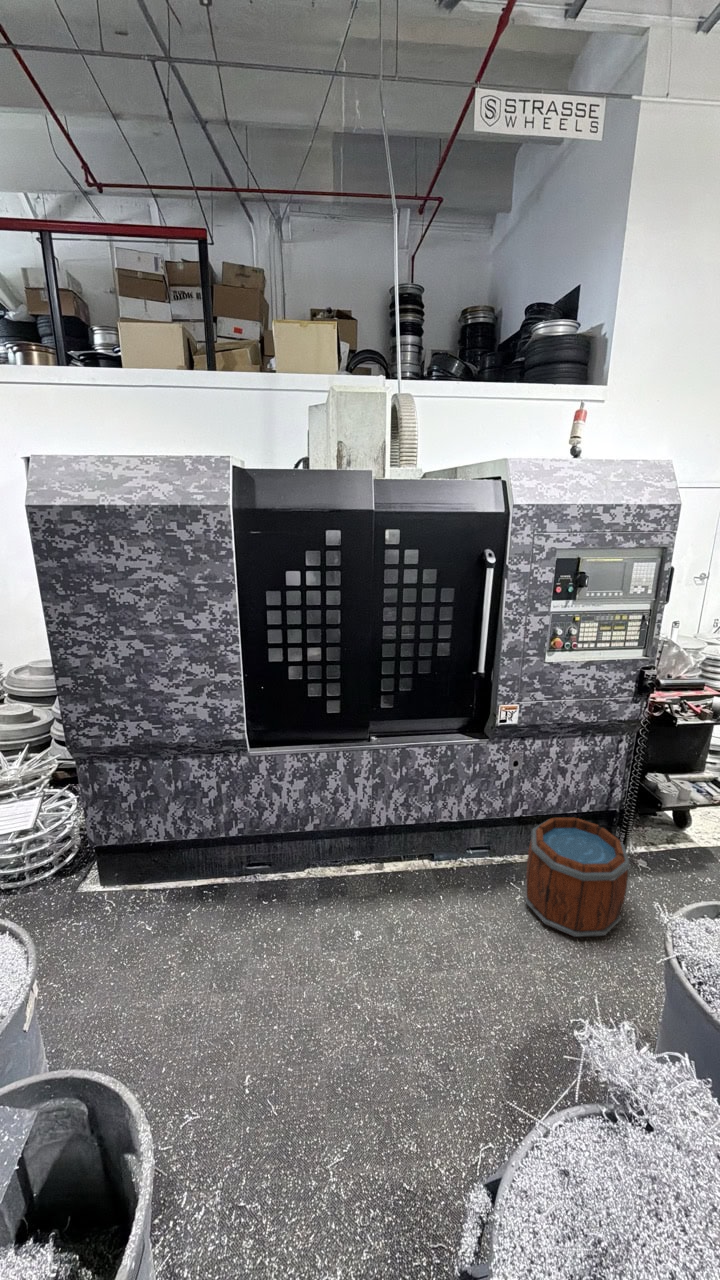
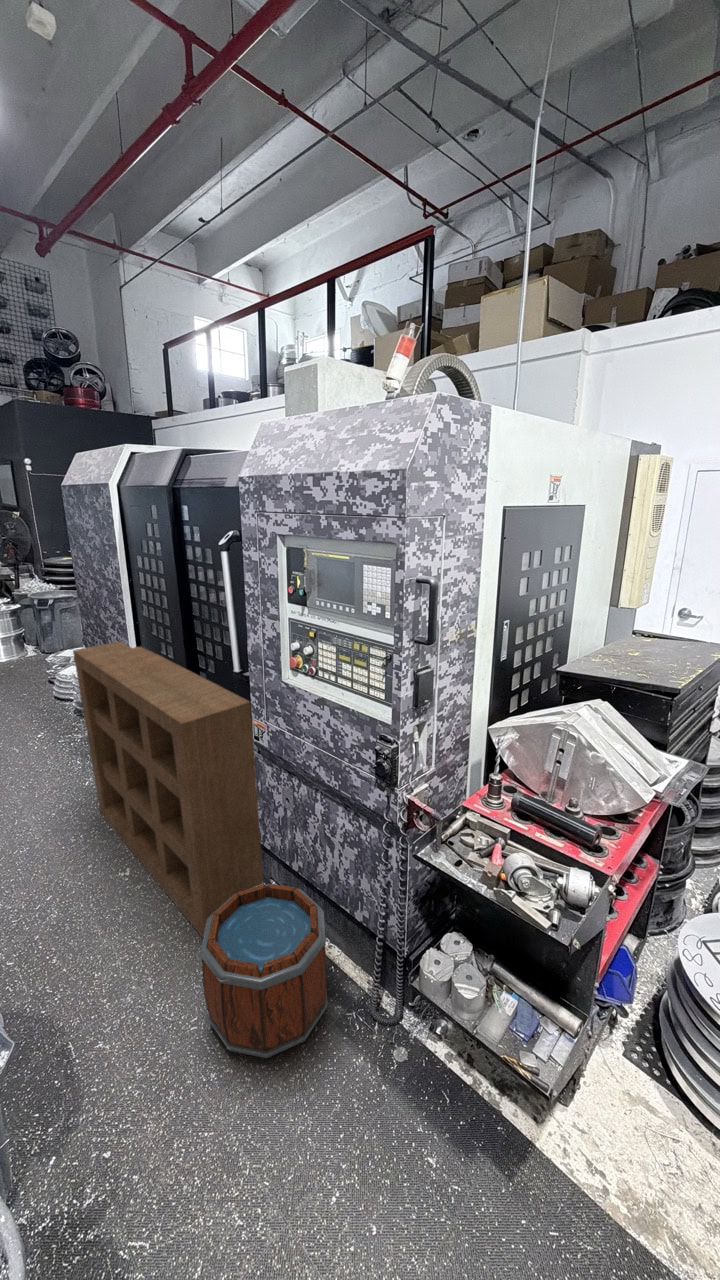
shelving unit: none [200,692,509,925] -> present [73,642,264,938]

